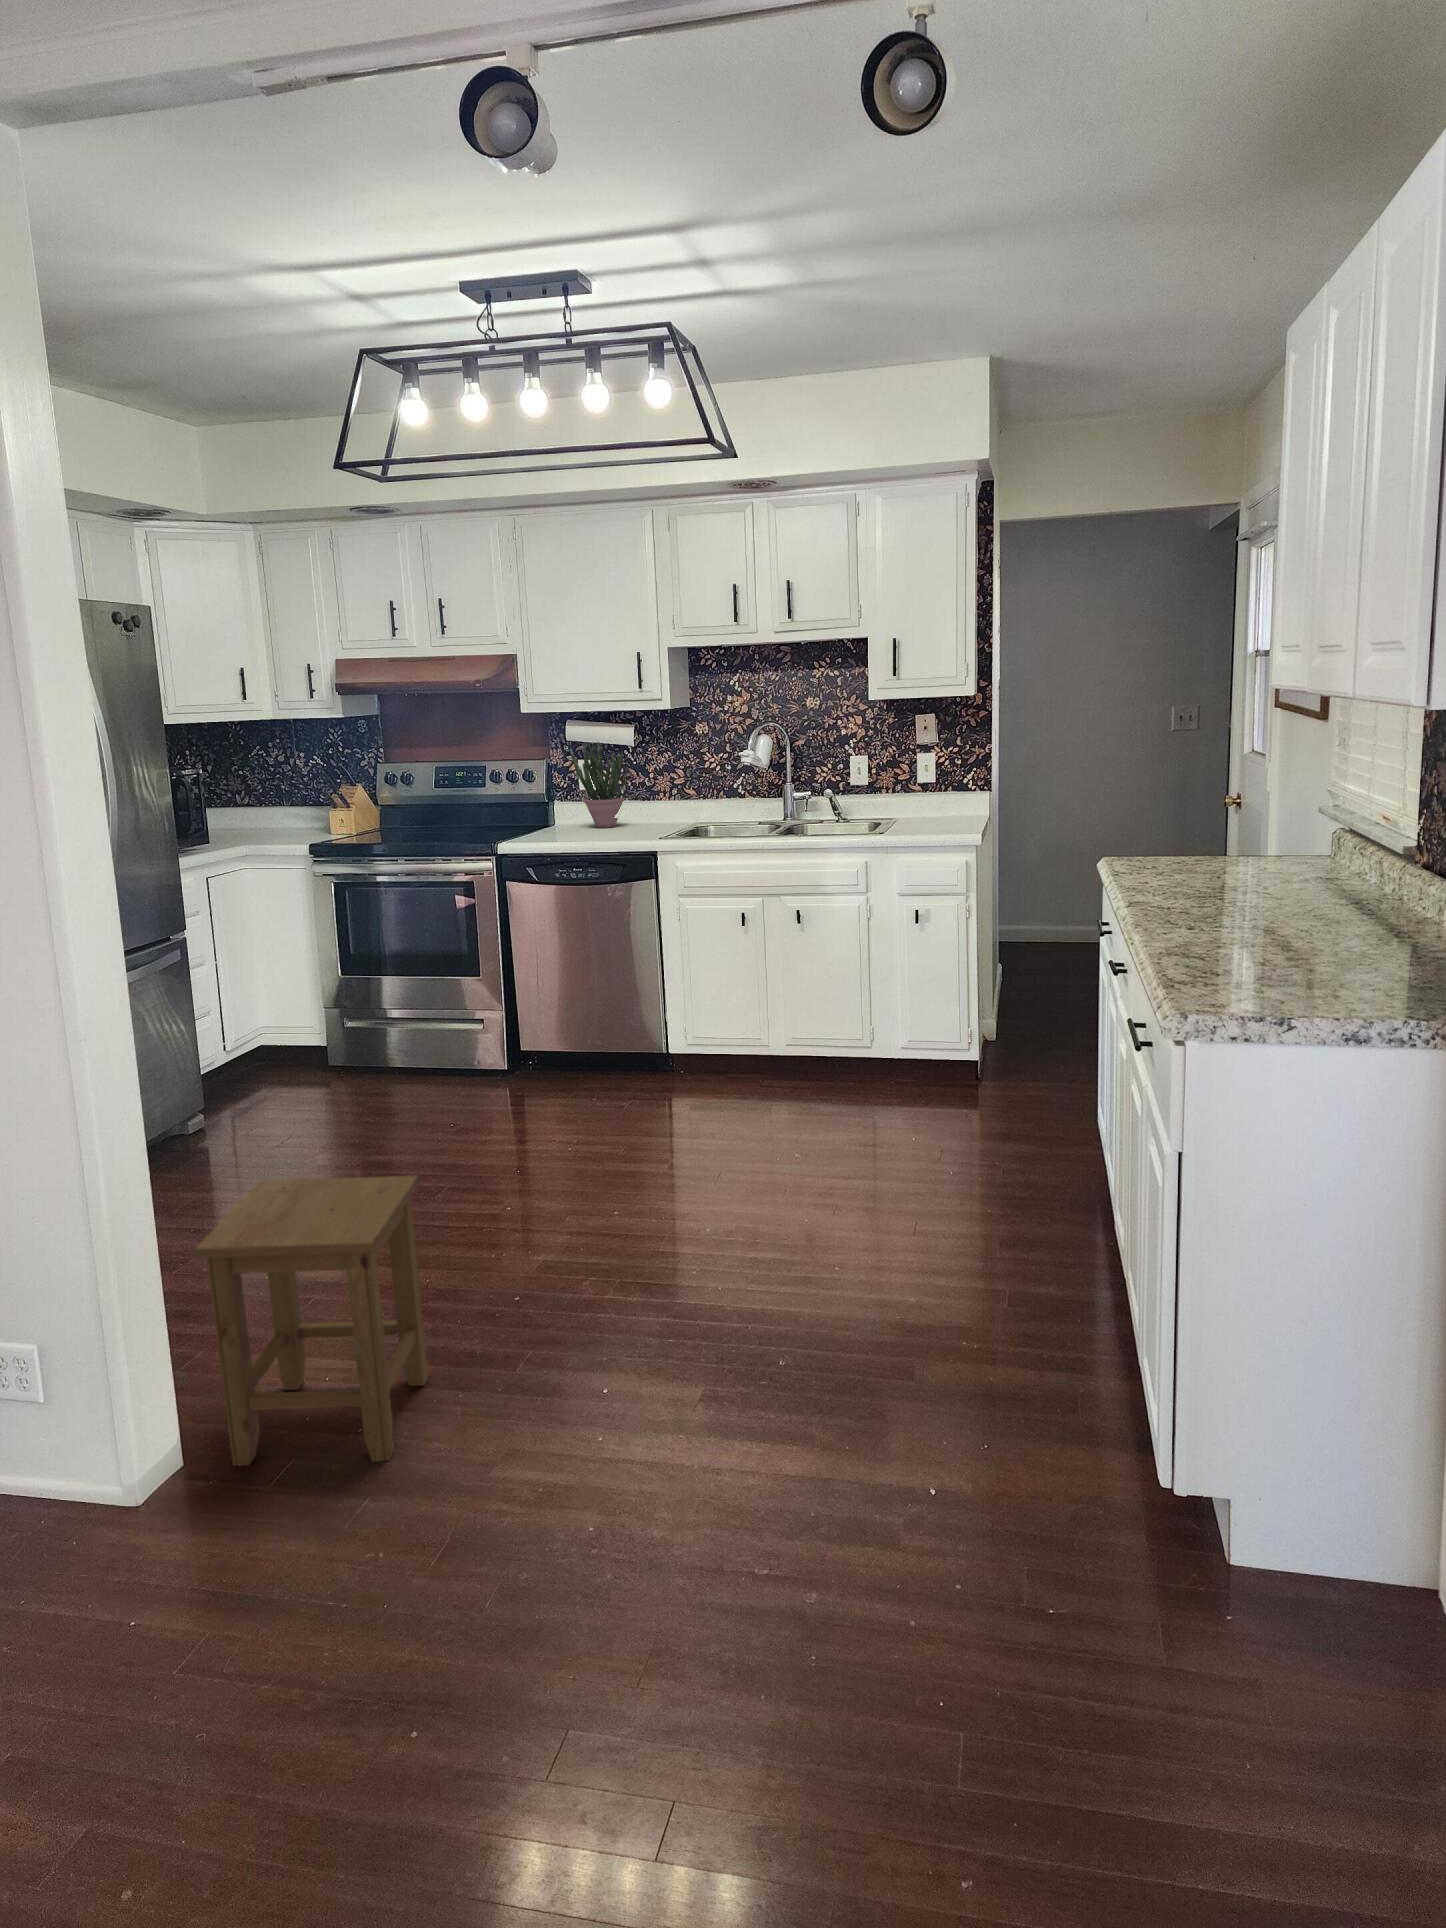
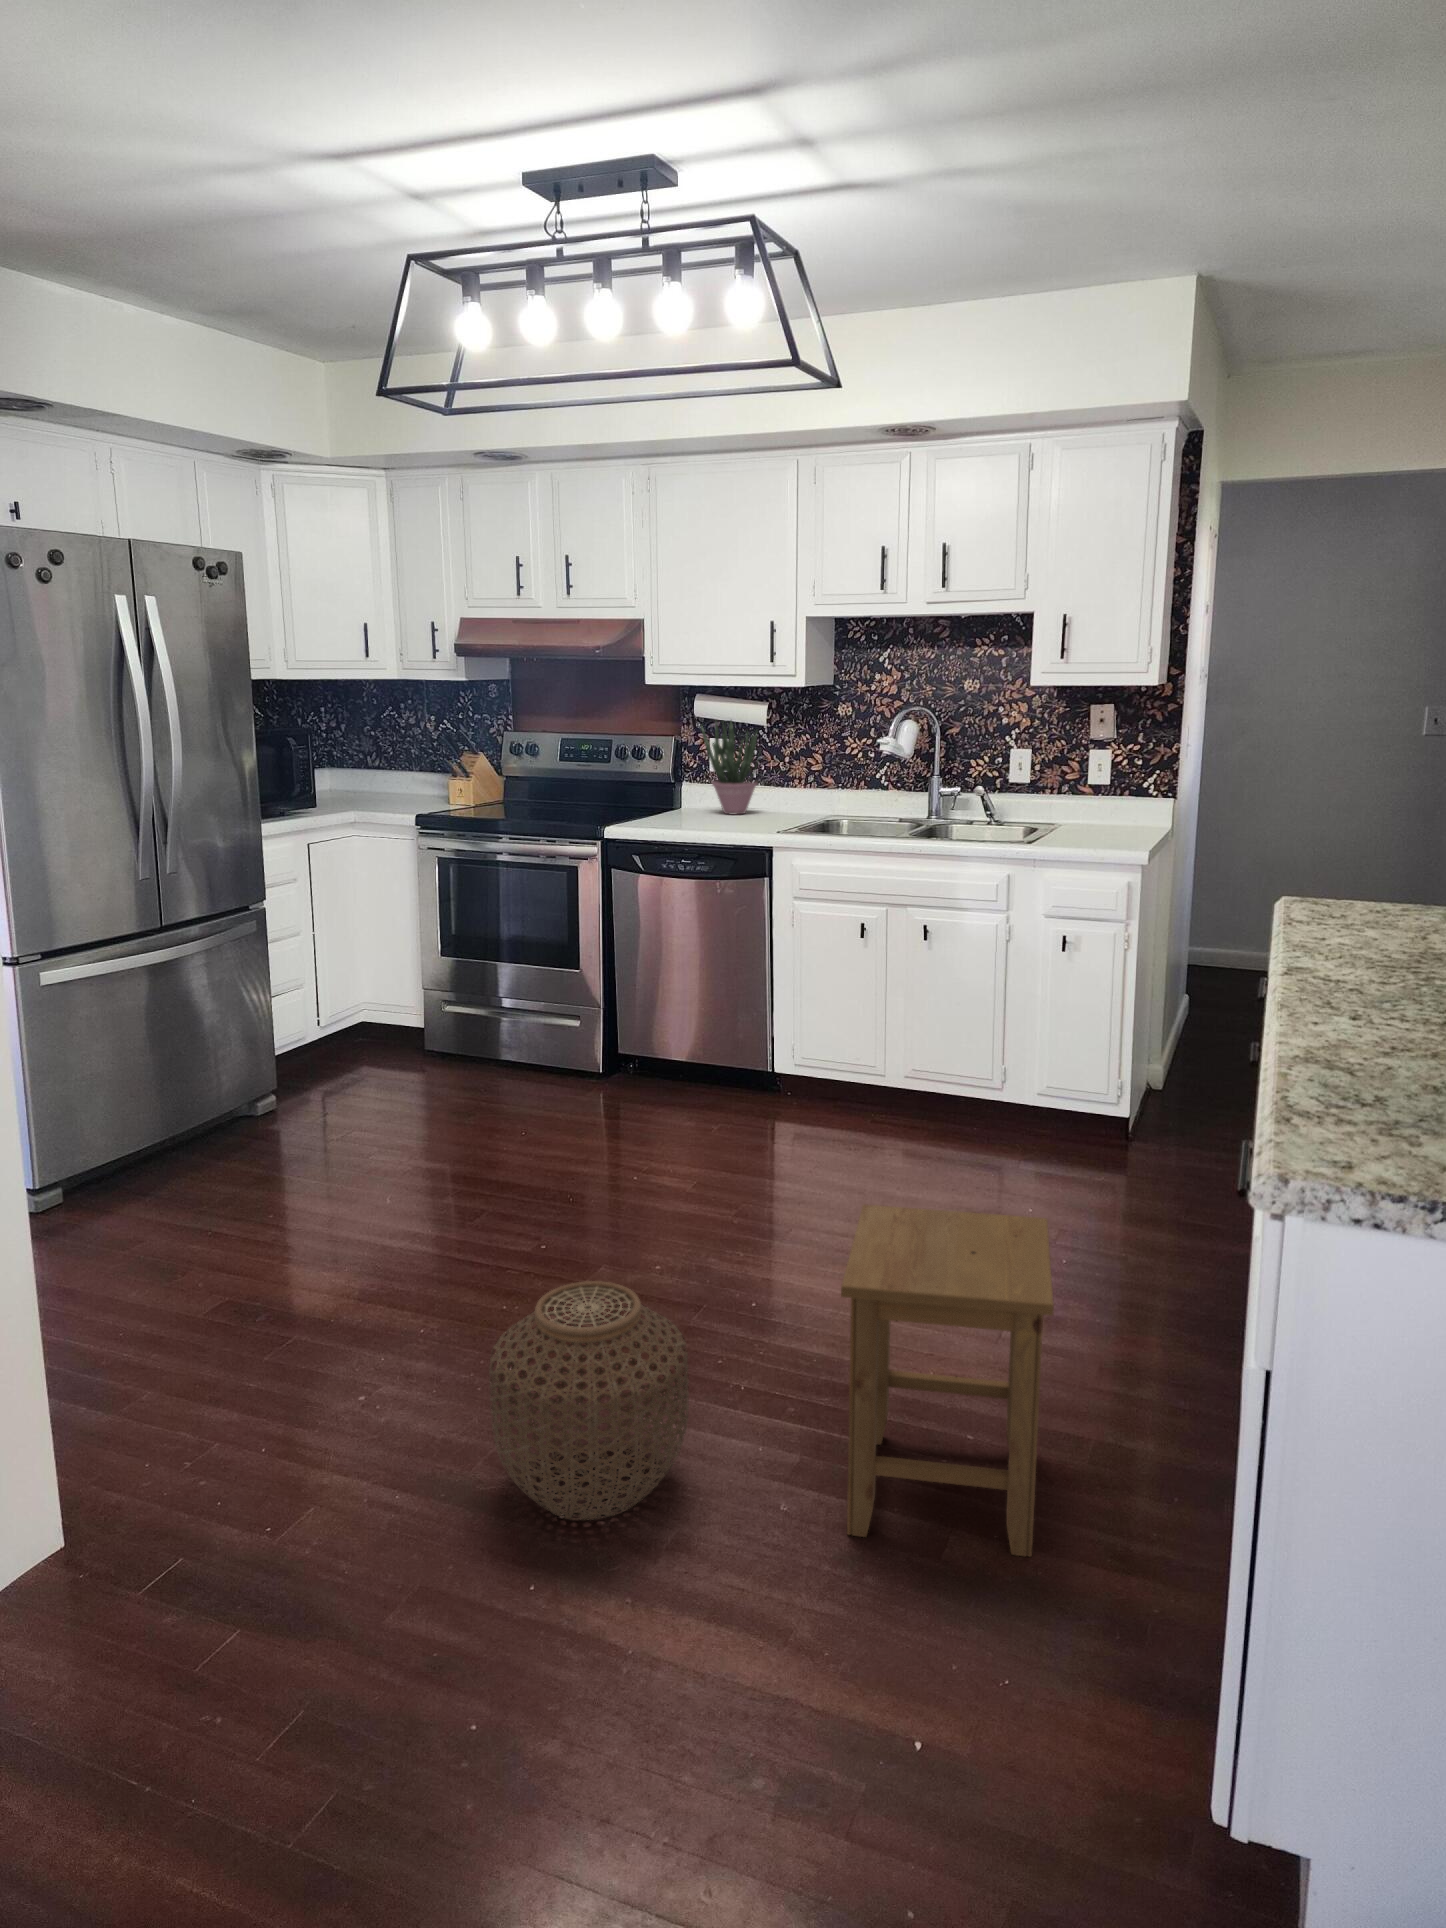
stool: present [194,1176,428,1466] -> present [841,1205,1054,1557]
woven basket: none [531,1210,699,1408] -> present [489,1281,689,1520]

